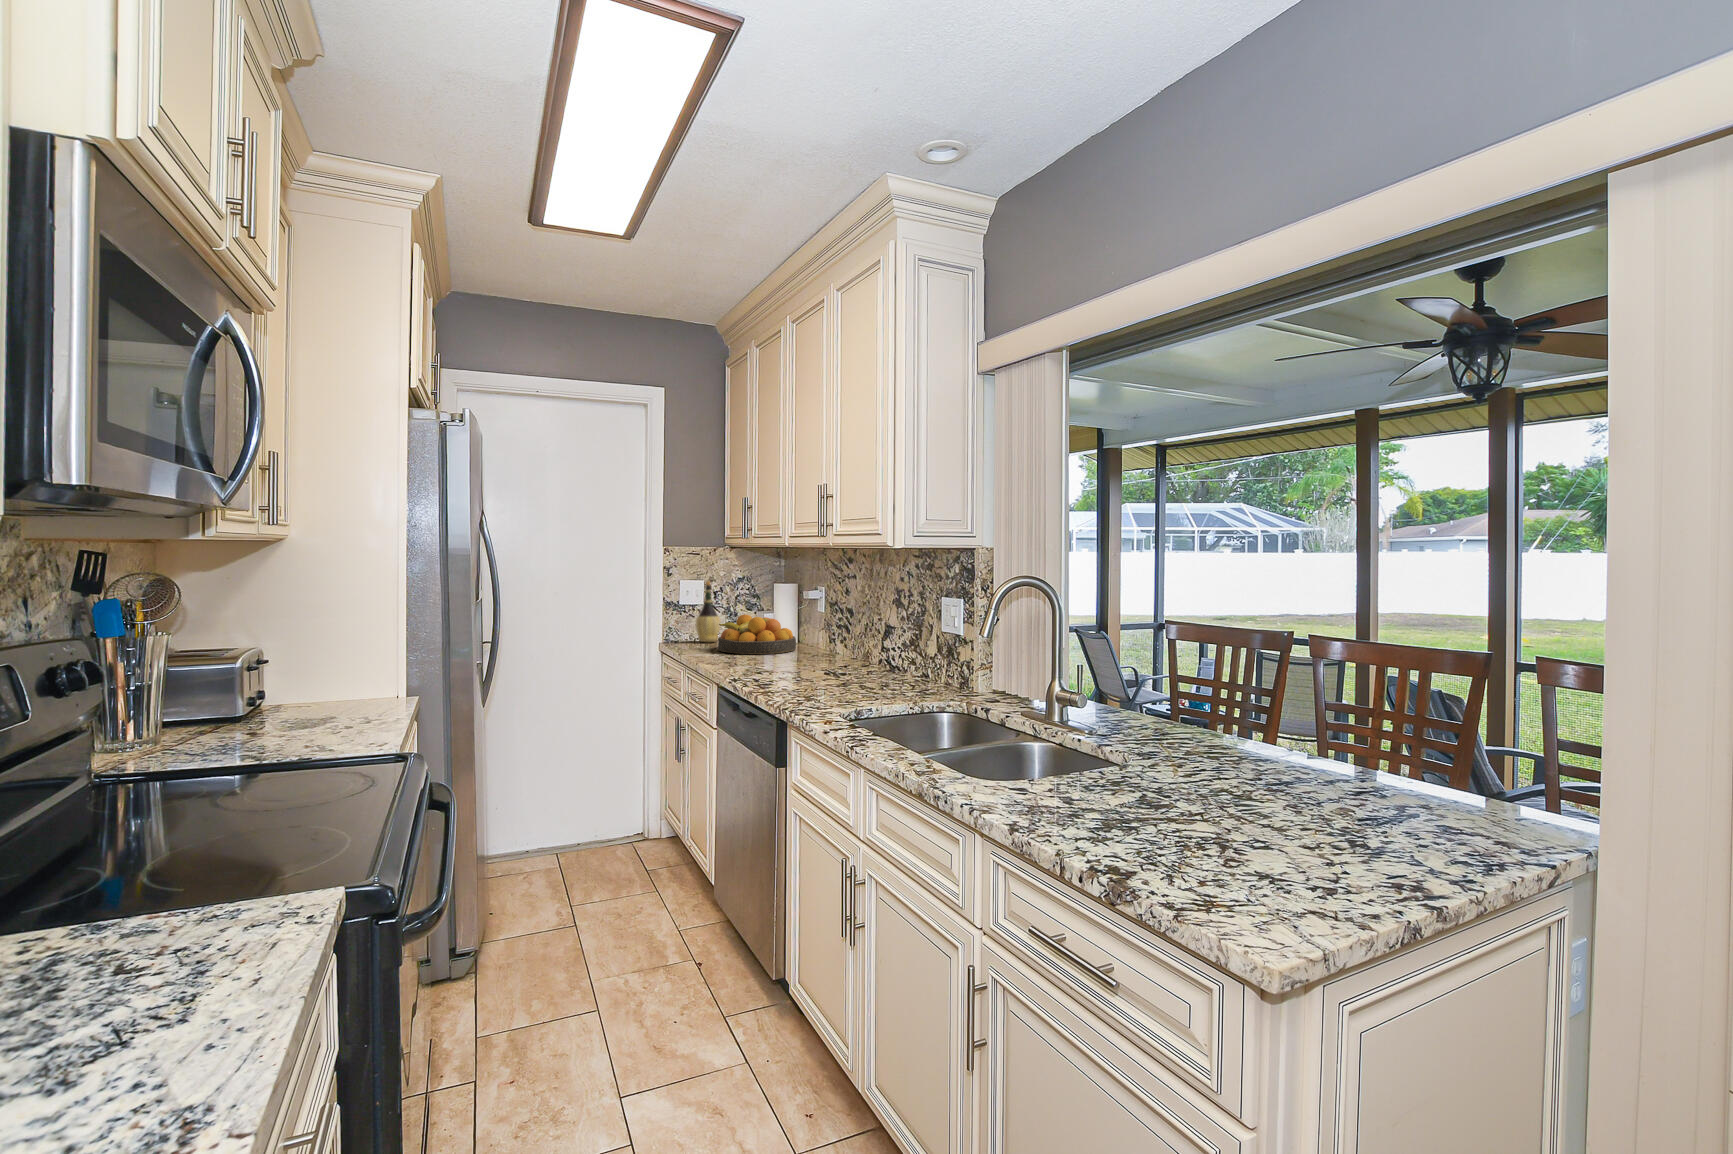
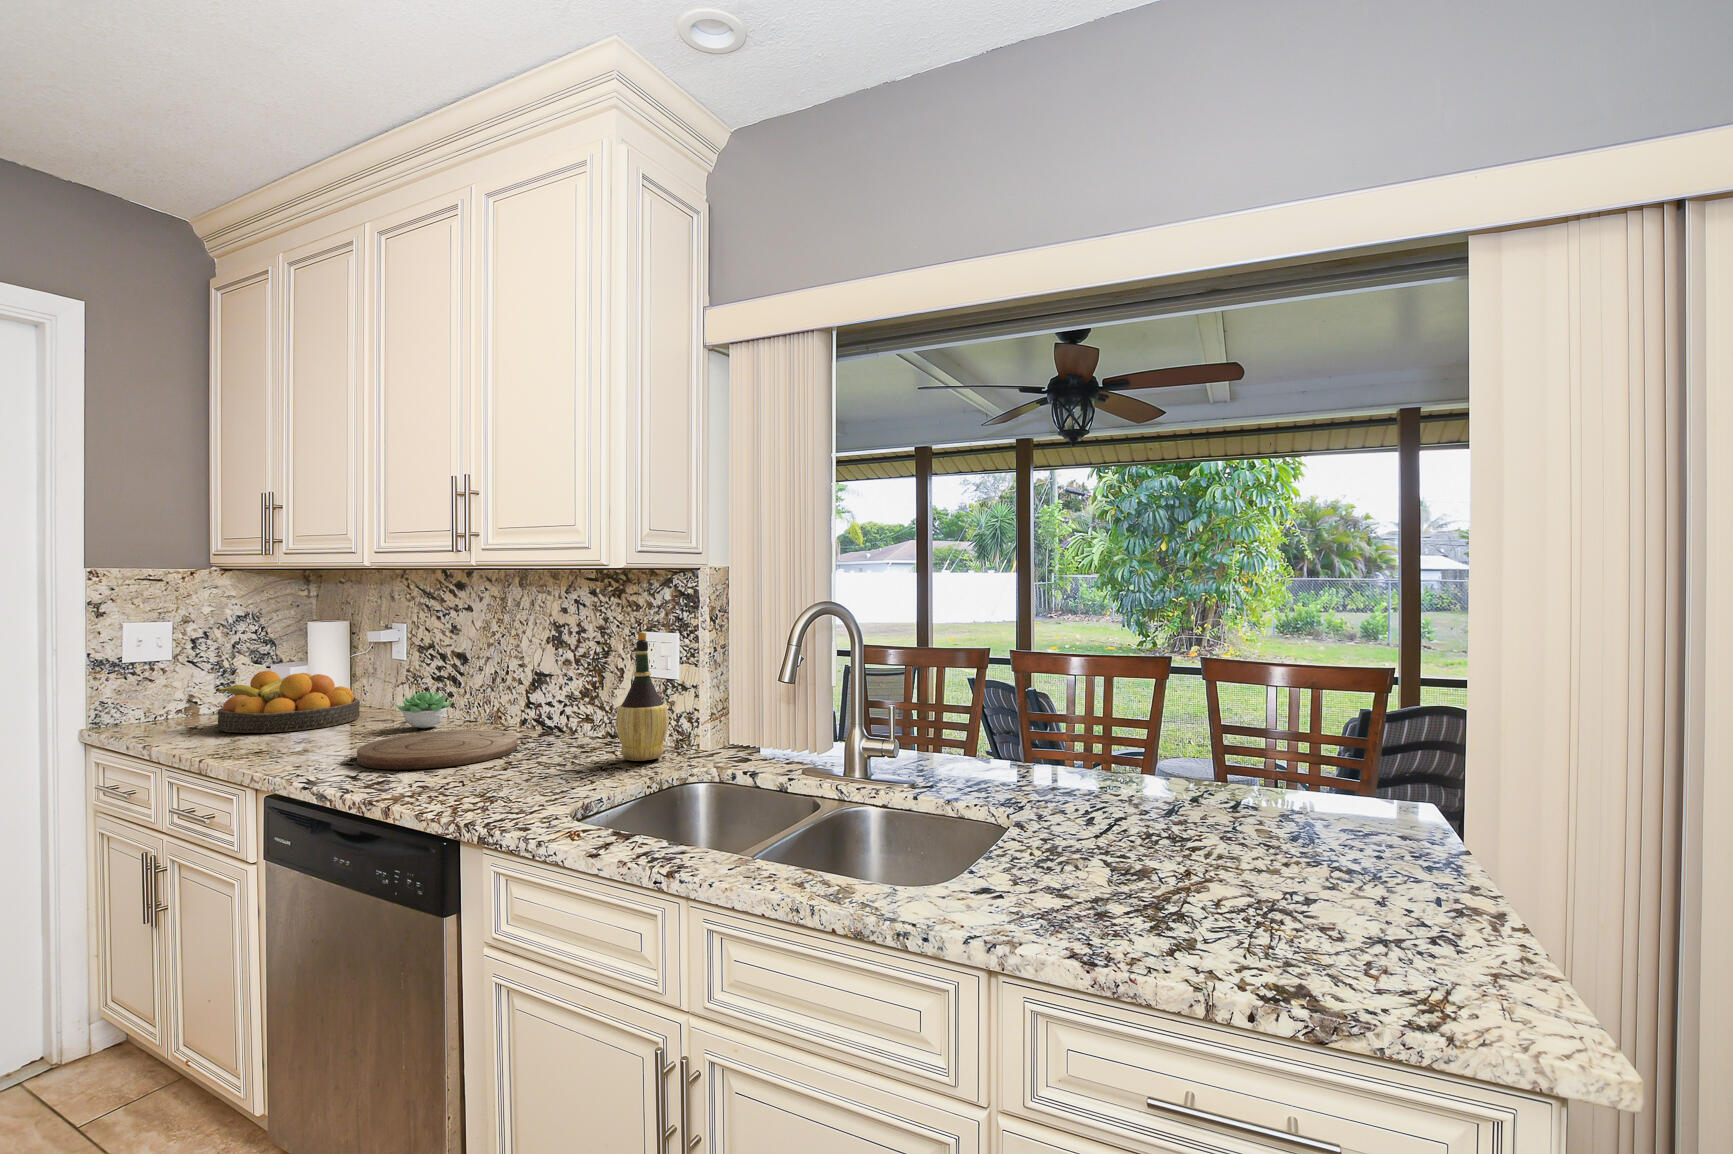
wine bottle: present [696,581,720,642] -> present [616,632,669,761]
succulent plant: none [805,635,842,659] -> present [396,692,453,728]
cutting board: none [765,661,861,681] -> present [357,729,517,770]

